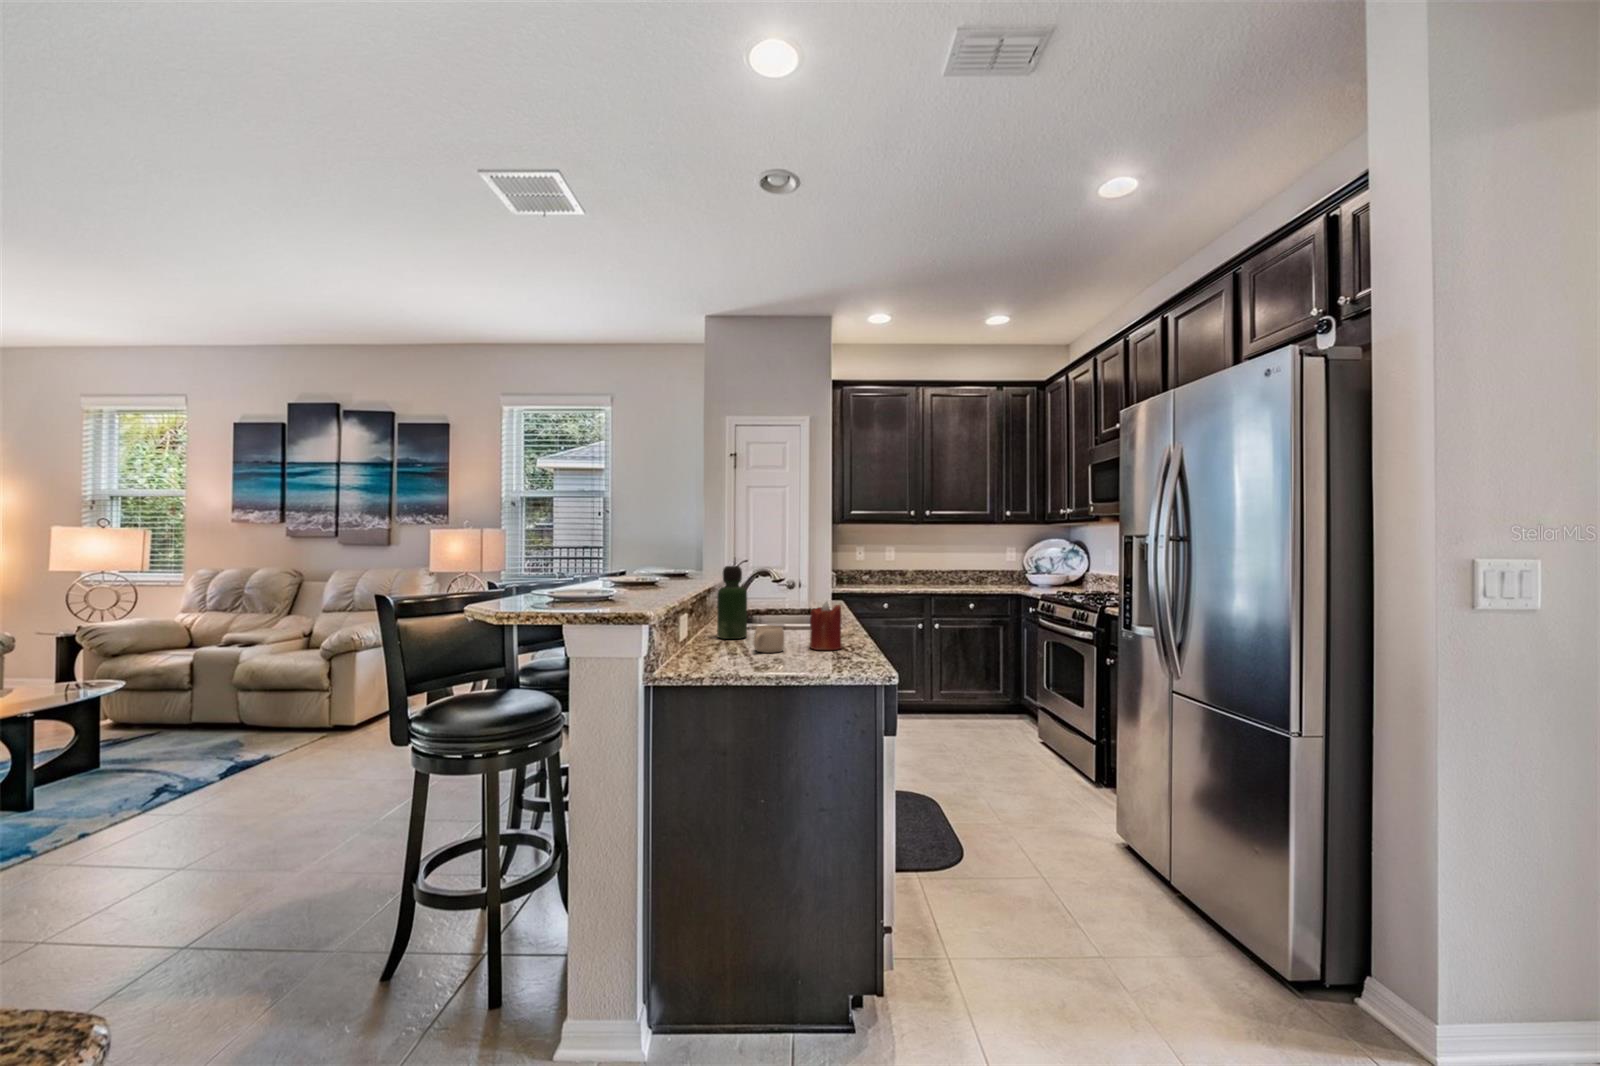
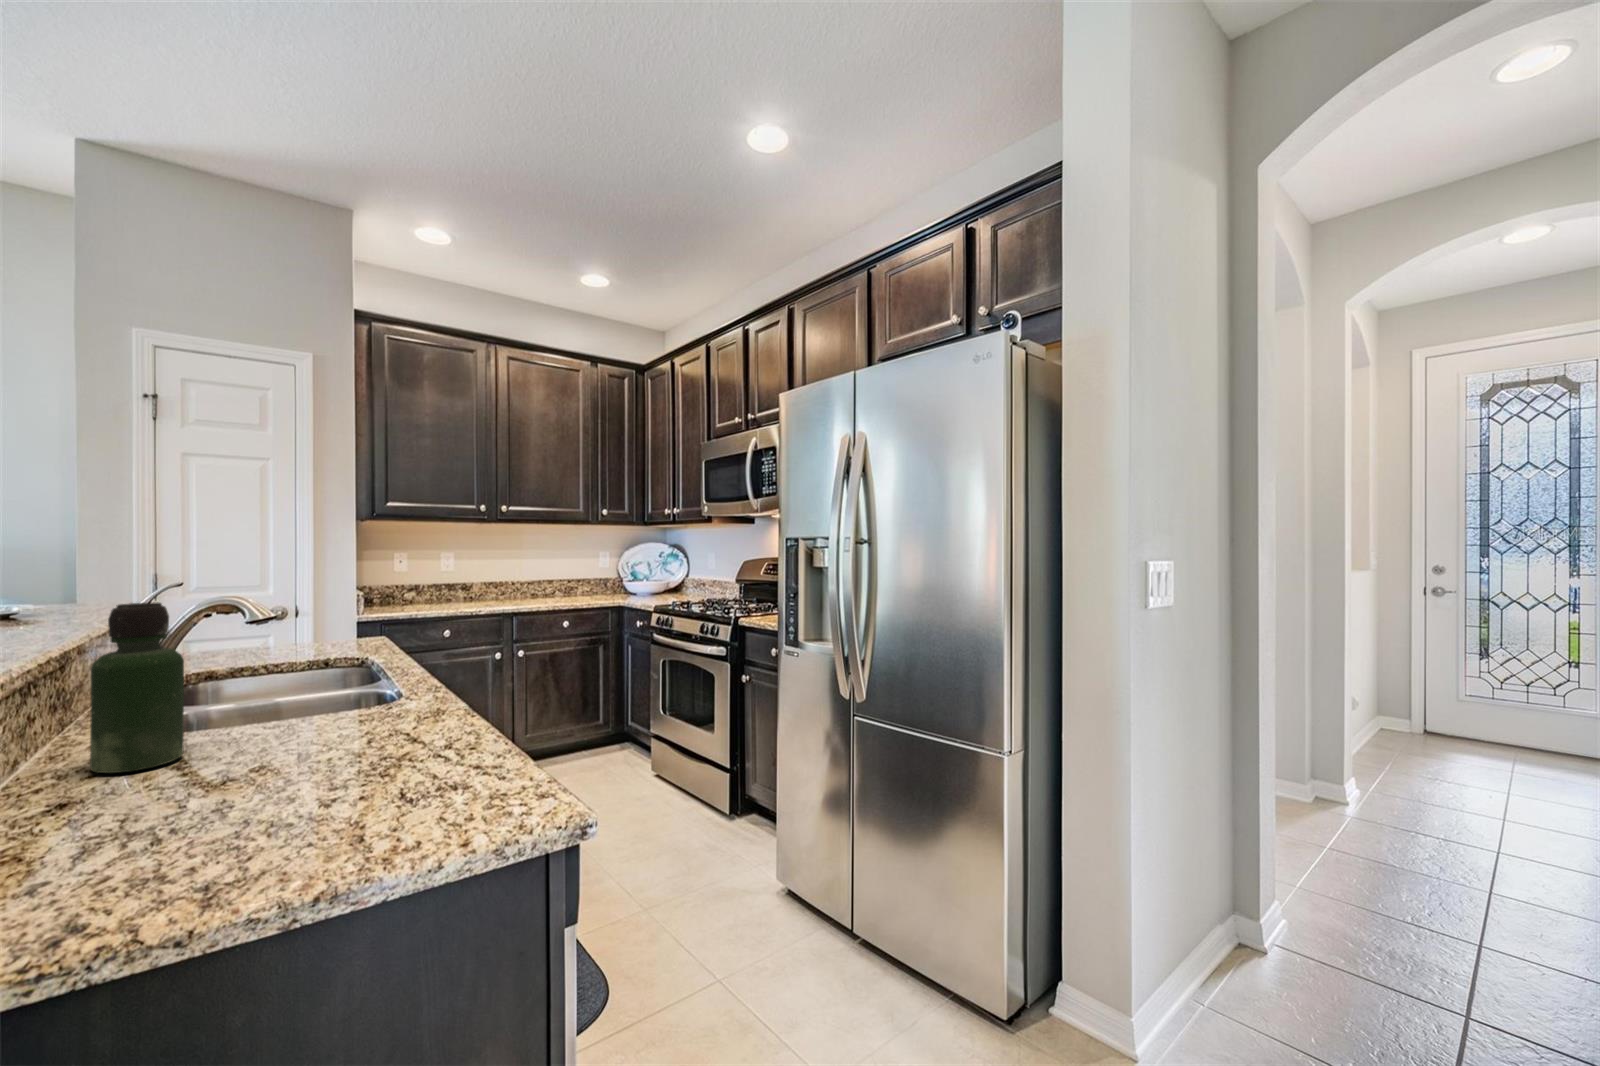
candle: present [810,602,842,650] -> none [354,665,431,770]
mug: present [753,625,784,653] -> none [201,733,291,806]

